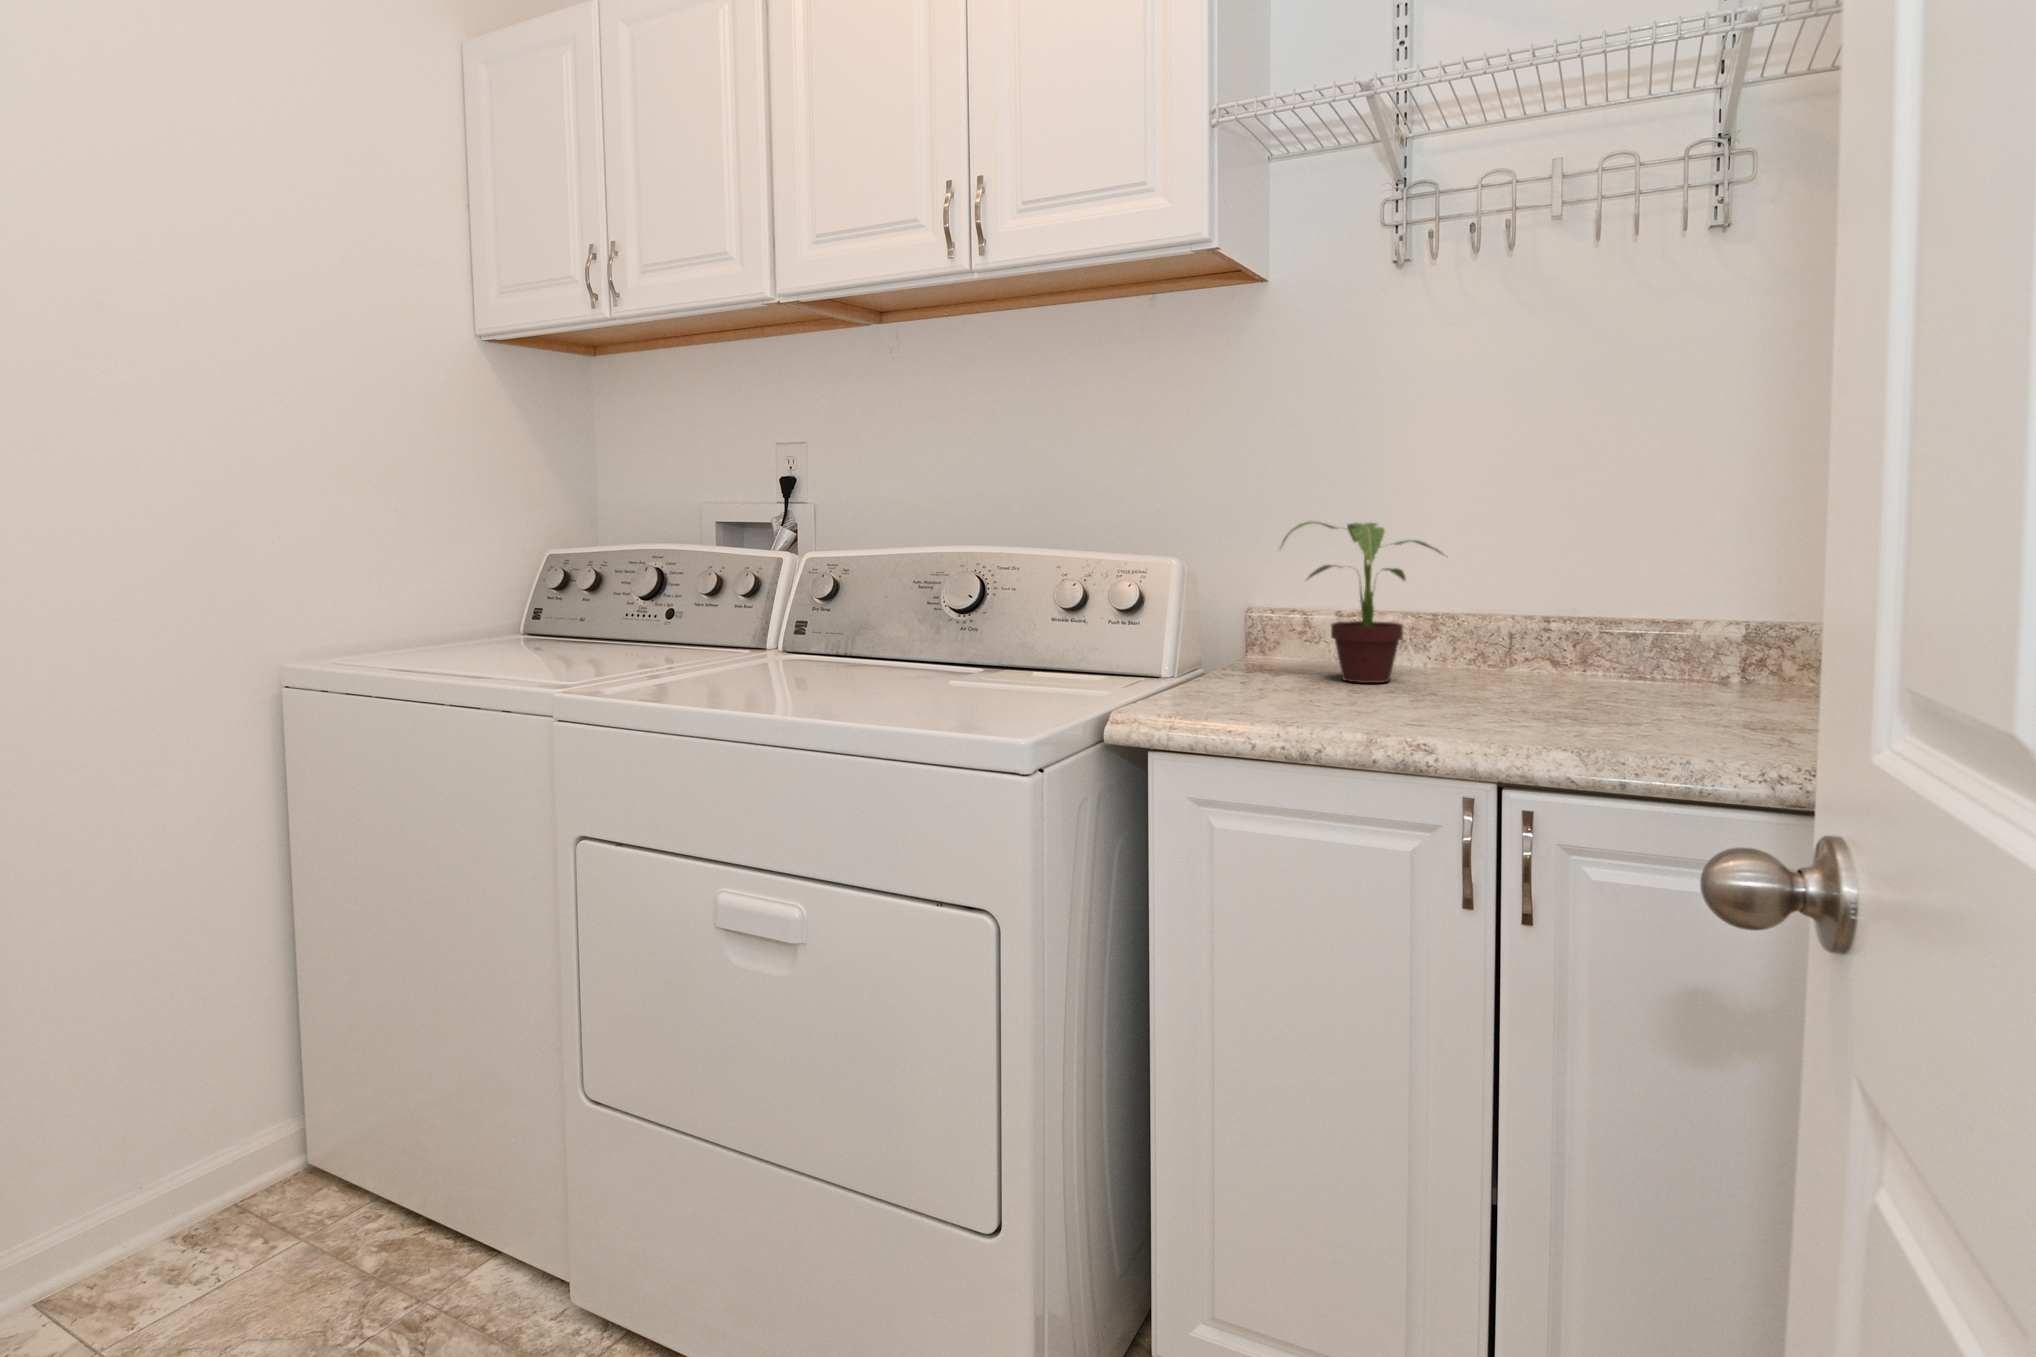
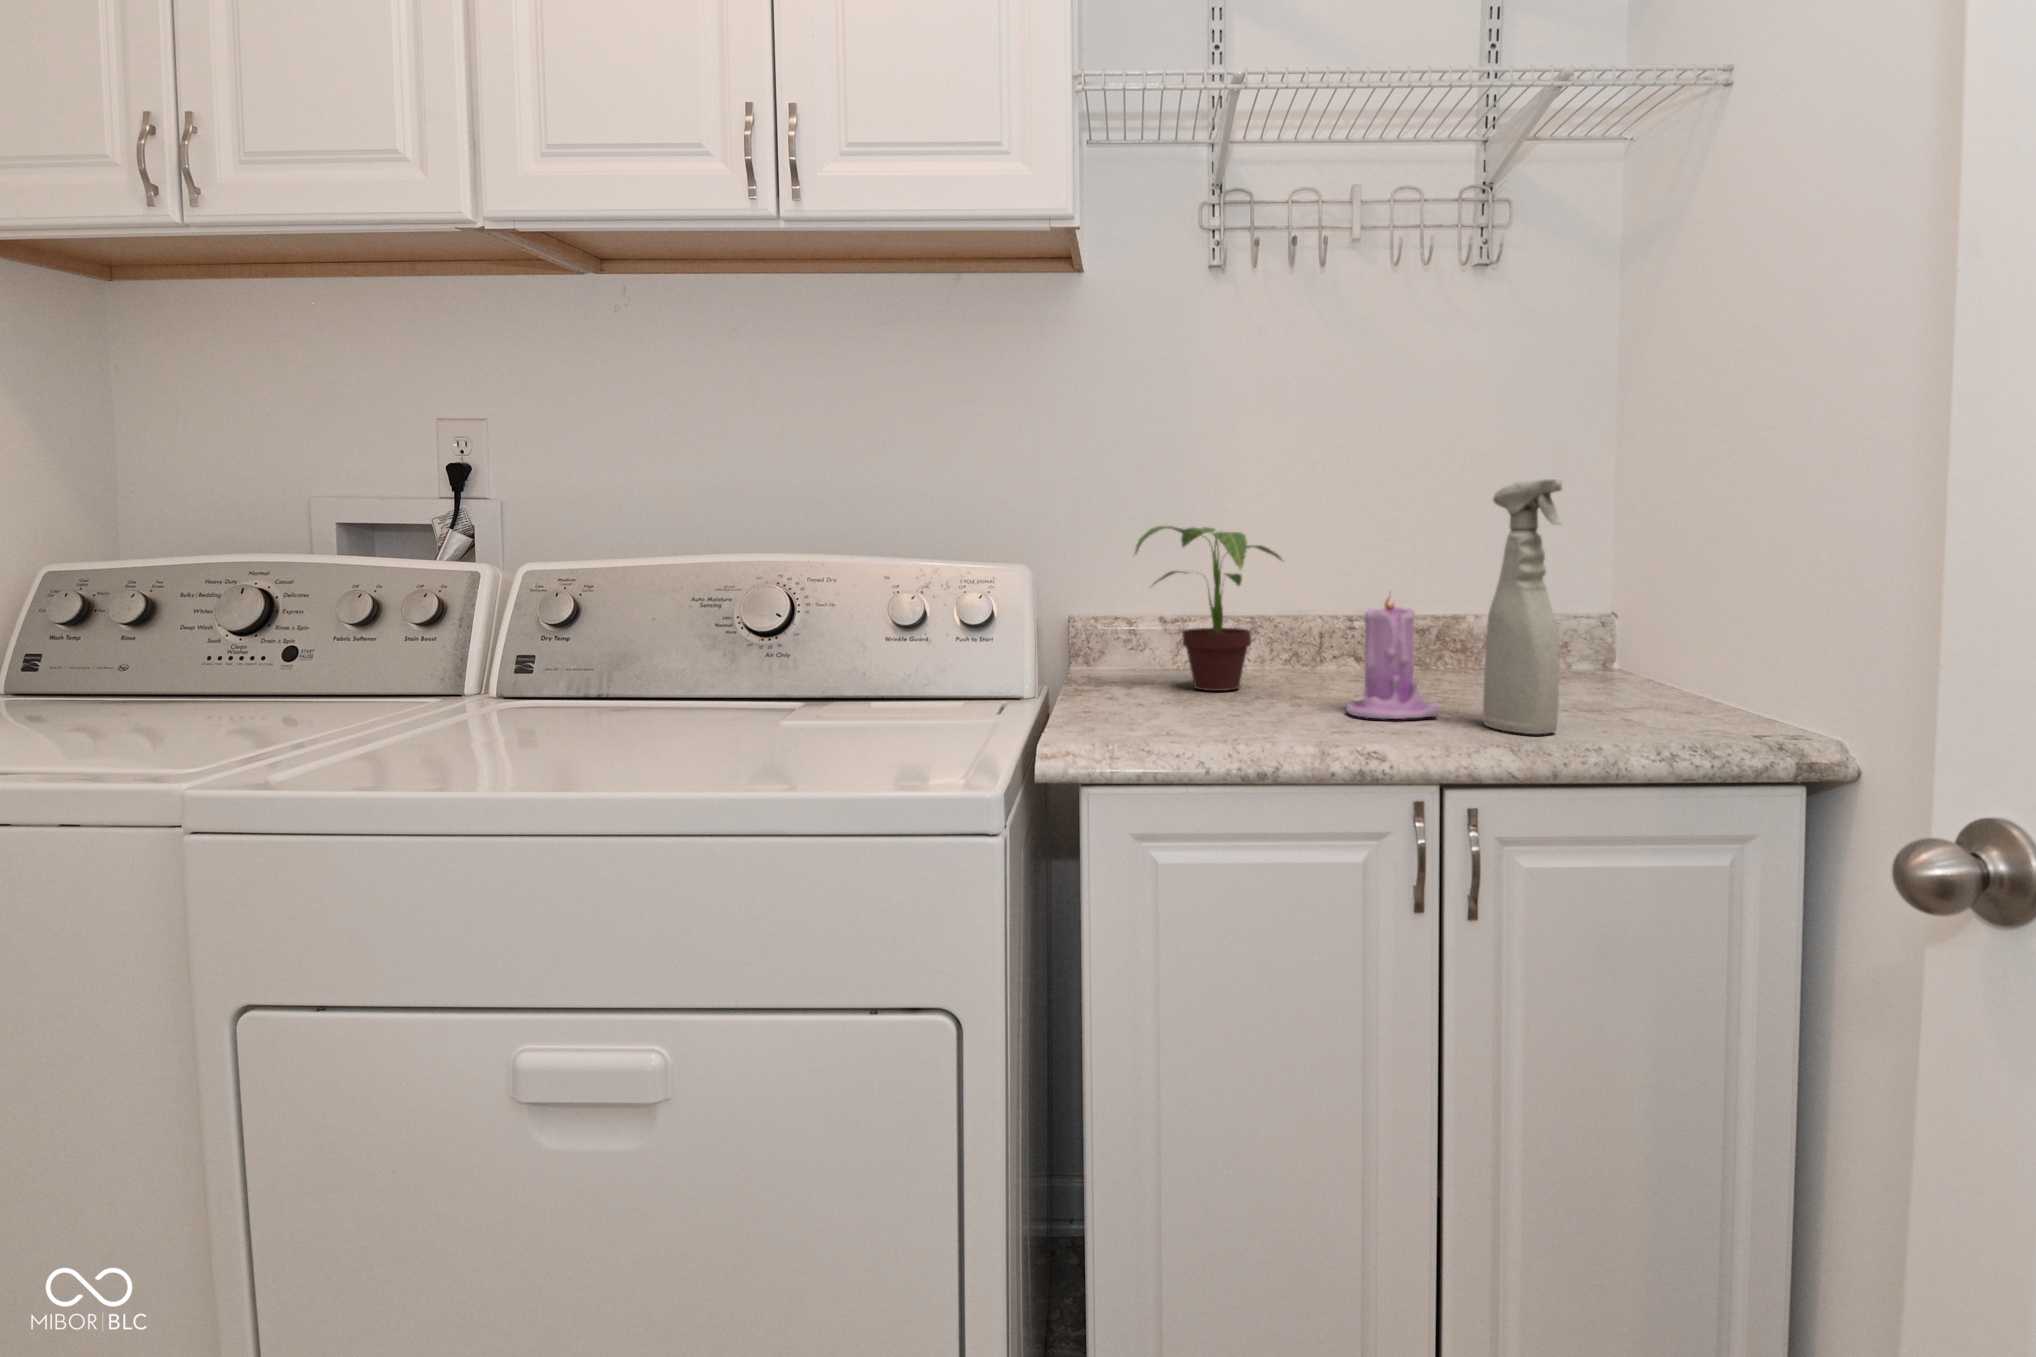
spray bottle: none [1594,469,1673,744] -> present [1483,479,1562,734]
candle: none [1457,587,1560,719] -> present [1346,596,1439,719]

